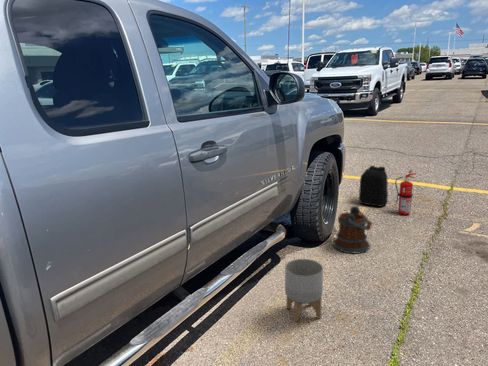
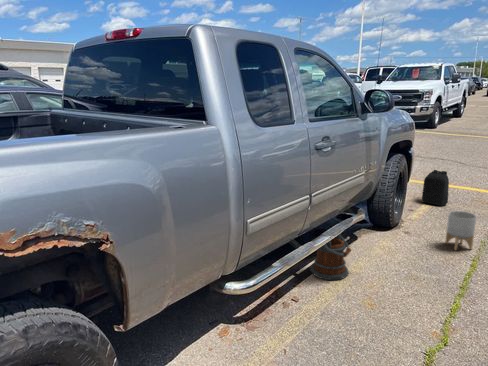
fire extinguisher: present [393,170,416,215] -> none [453,174,476,213]
bucket: present [333,206,372,253] -> present [310,234,351,280]
planter: present [285,259,323,322] -> present [446,211,476,250]

